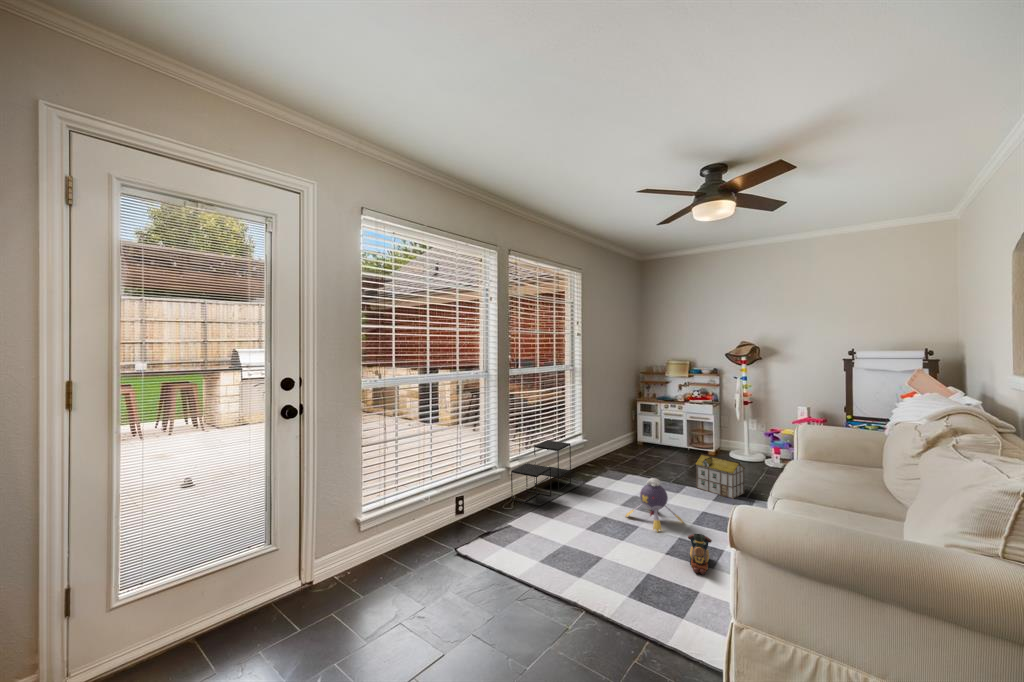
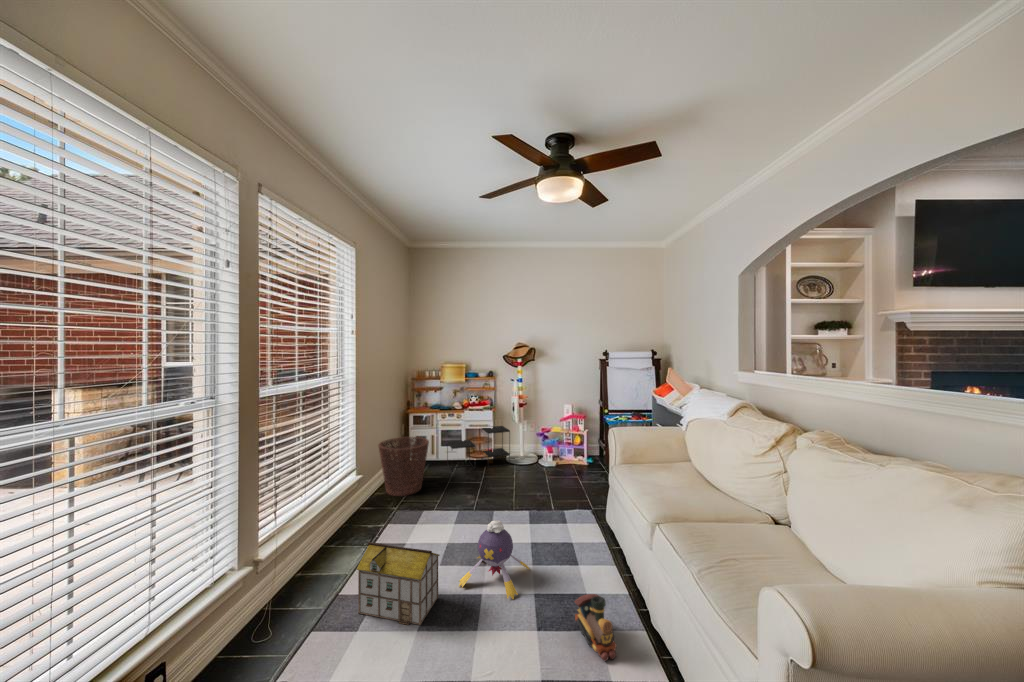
basket: none [602,419,642,464] -> present [378,437,429,496]
side table: present [511,440,571,506] -> present [447,426,510,471]
toy house: present [696,454,745,499] -> present [357,542,439,625]

